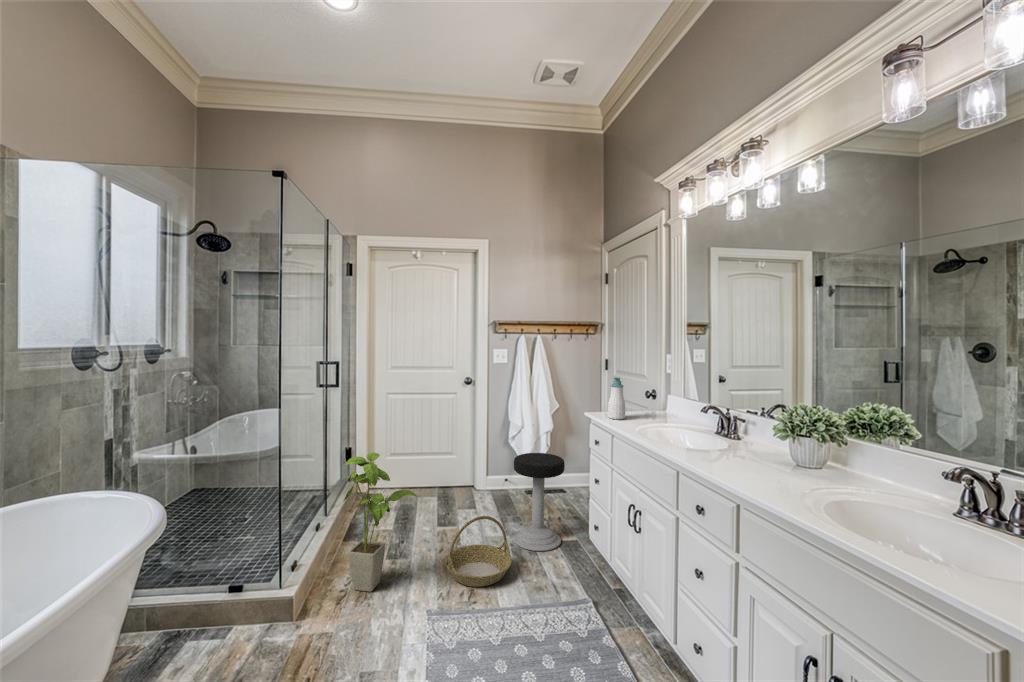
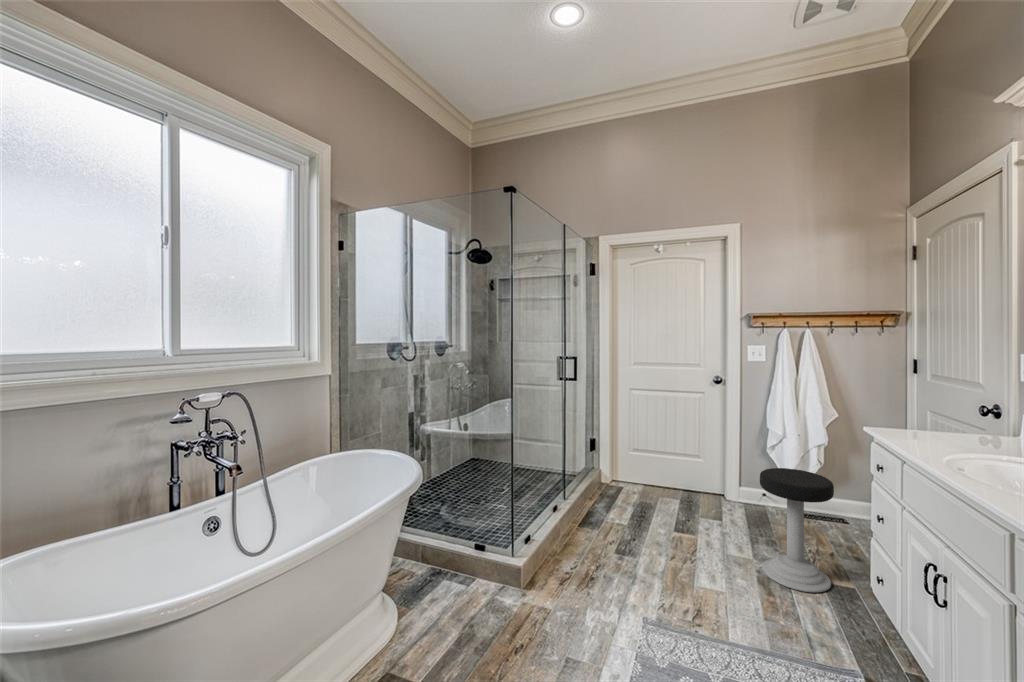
soap bottle: present [607,377,625,419] -> none [901,381,934,439]
house plant: present [343,453,418,592] -> none [565,445,639,580]
basket: present [445,516,512,587] -> none [670,531,752,612]

